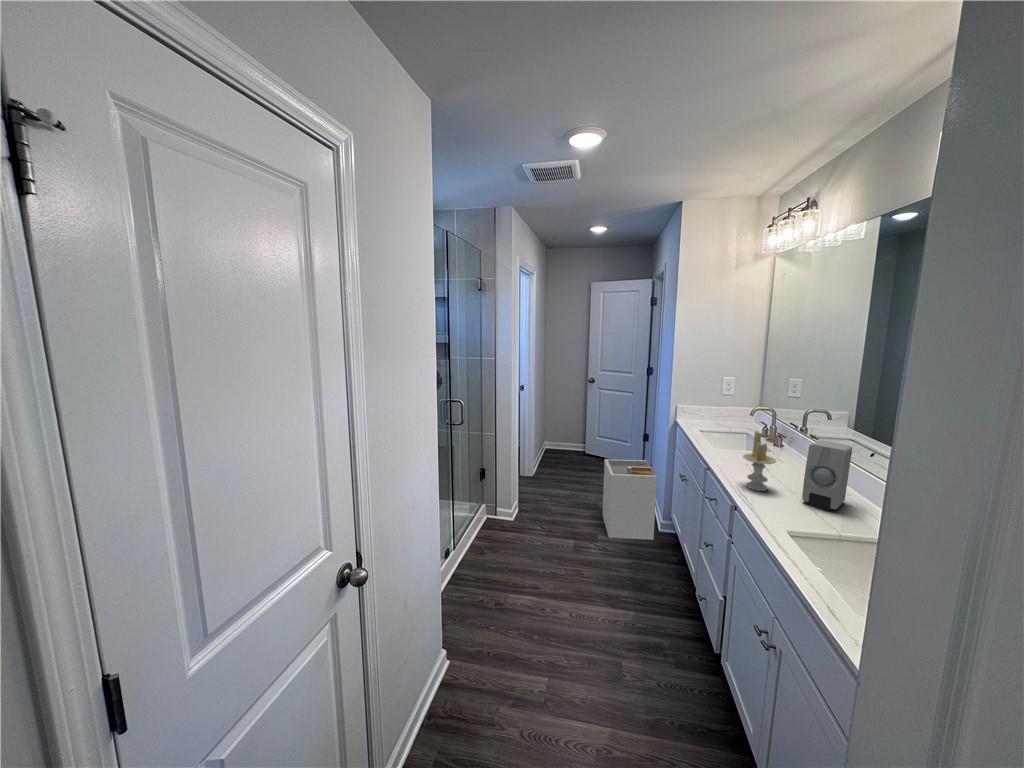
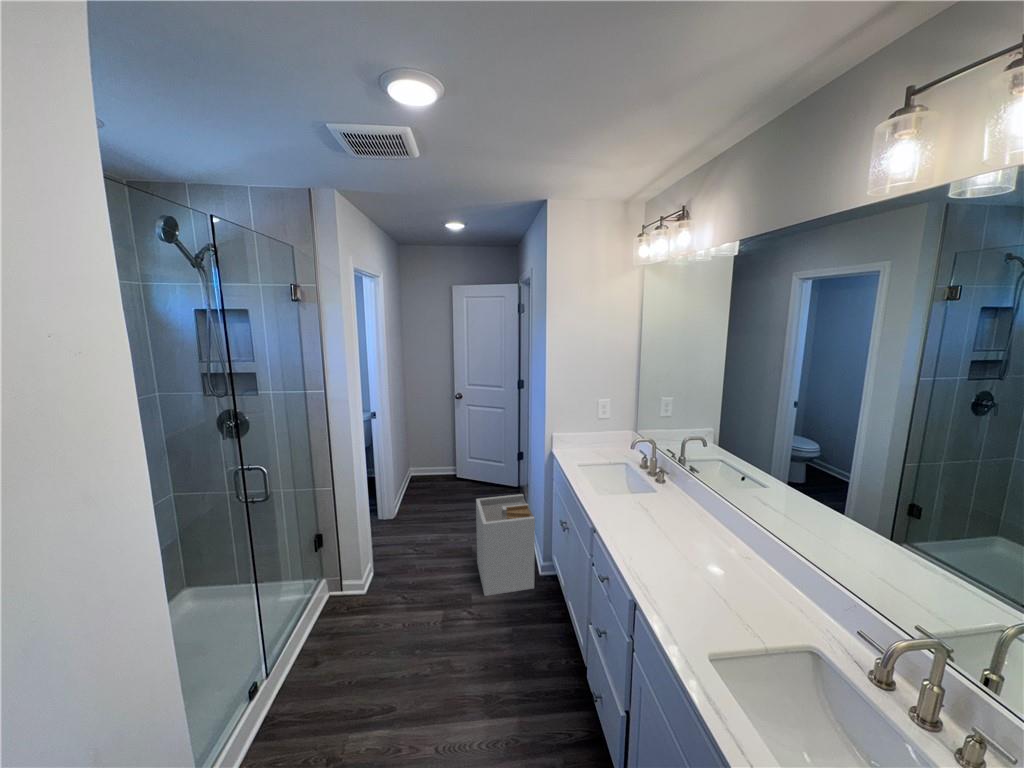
candle: present [743,431,776,491] -> none [638,497,676,573]
soap dispenser: present [802,441,852,511] -> none [708,501,755,597]

